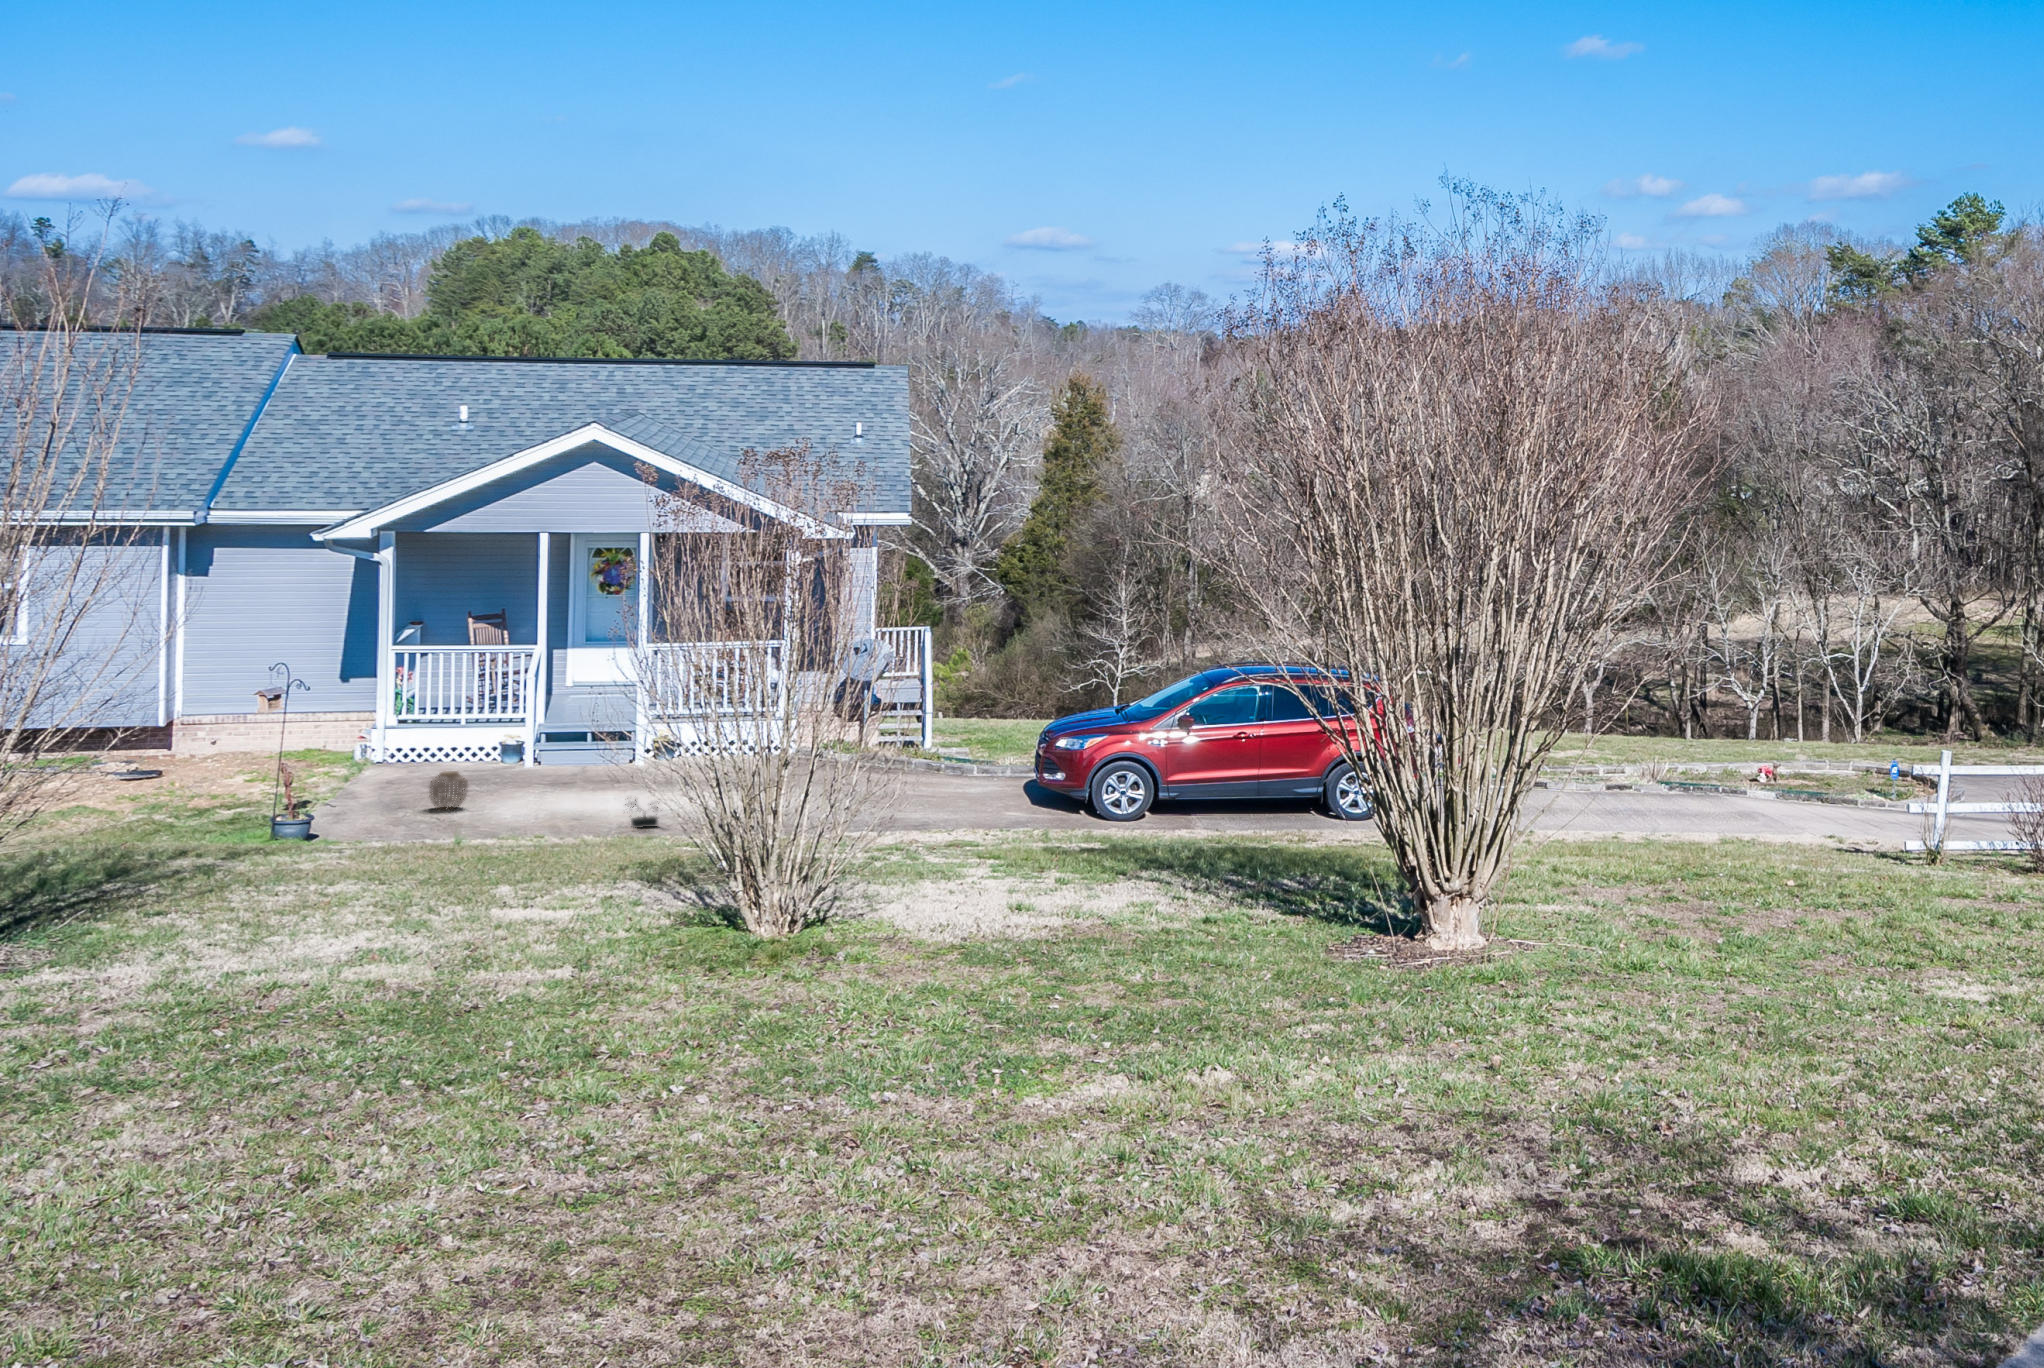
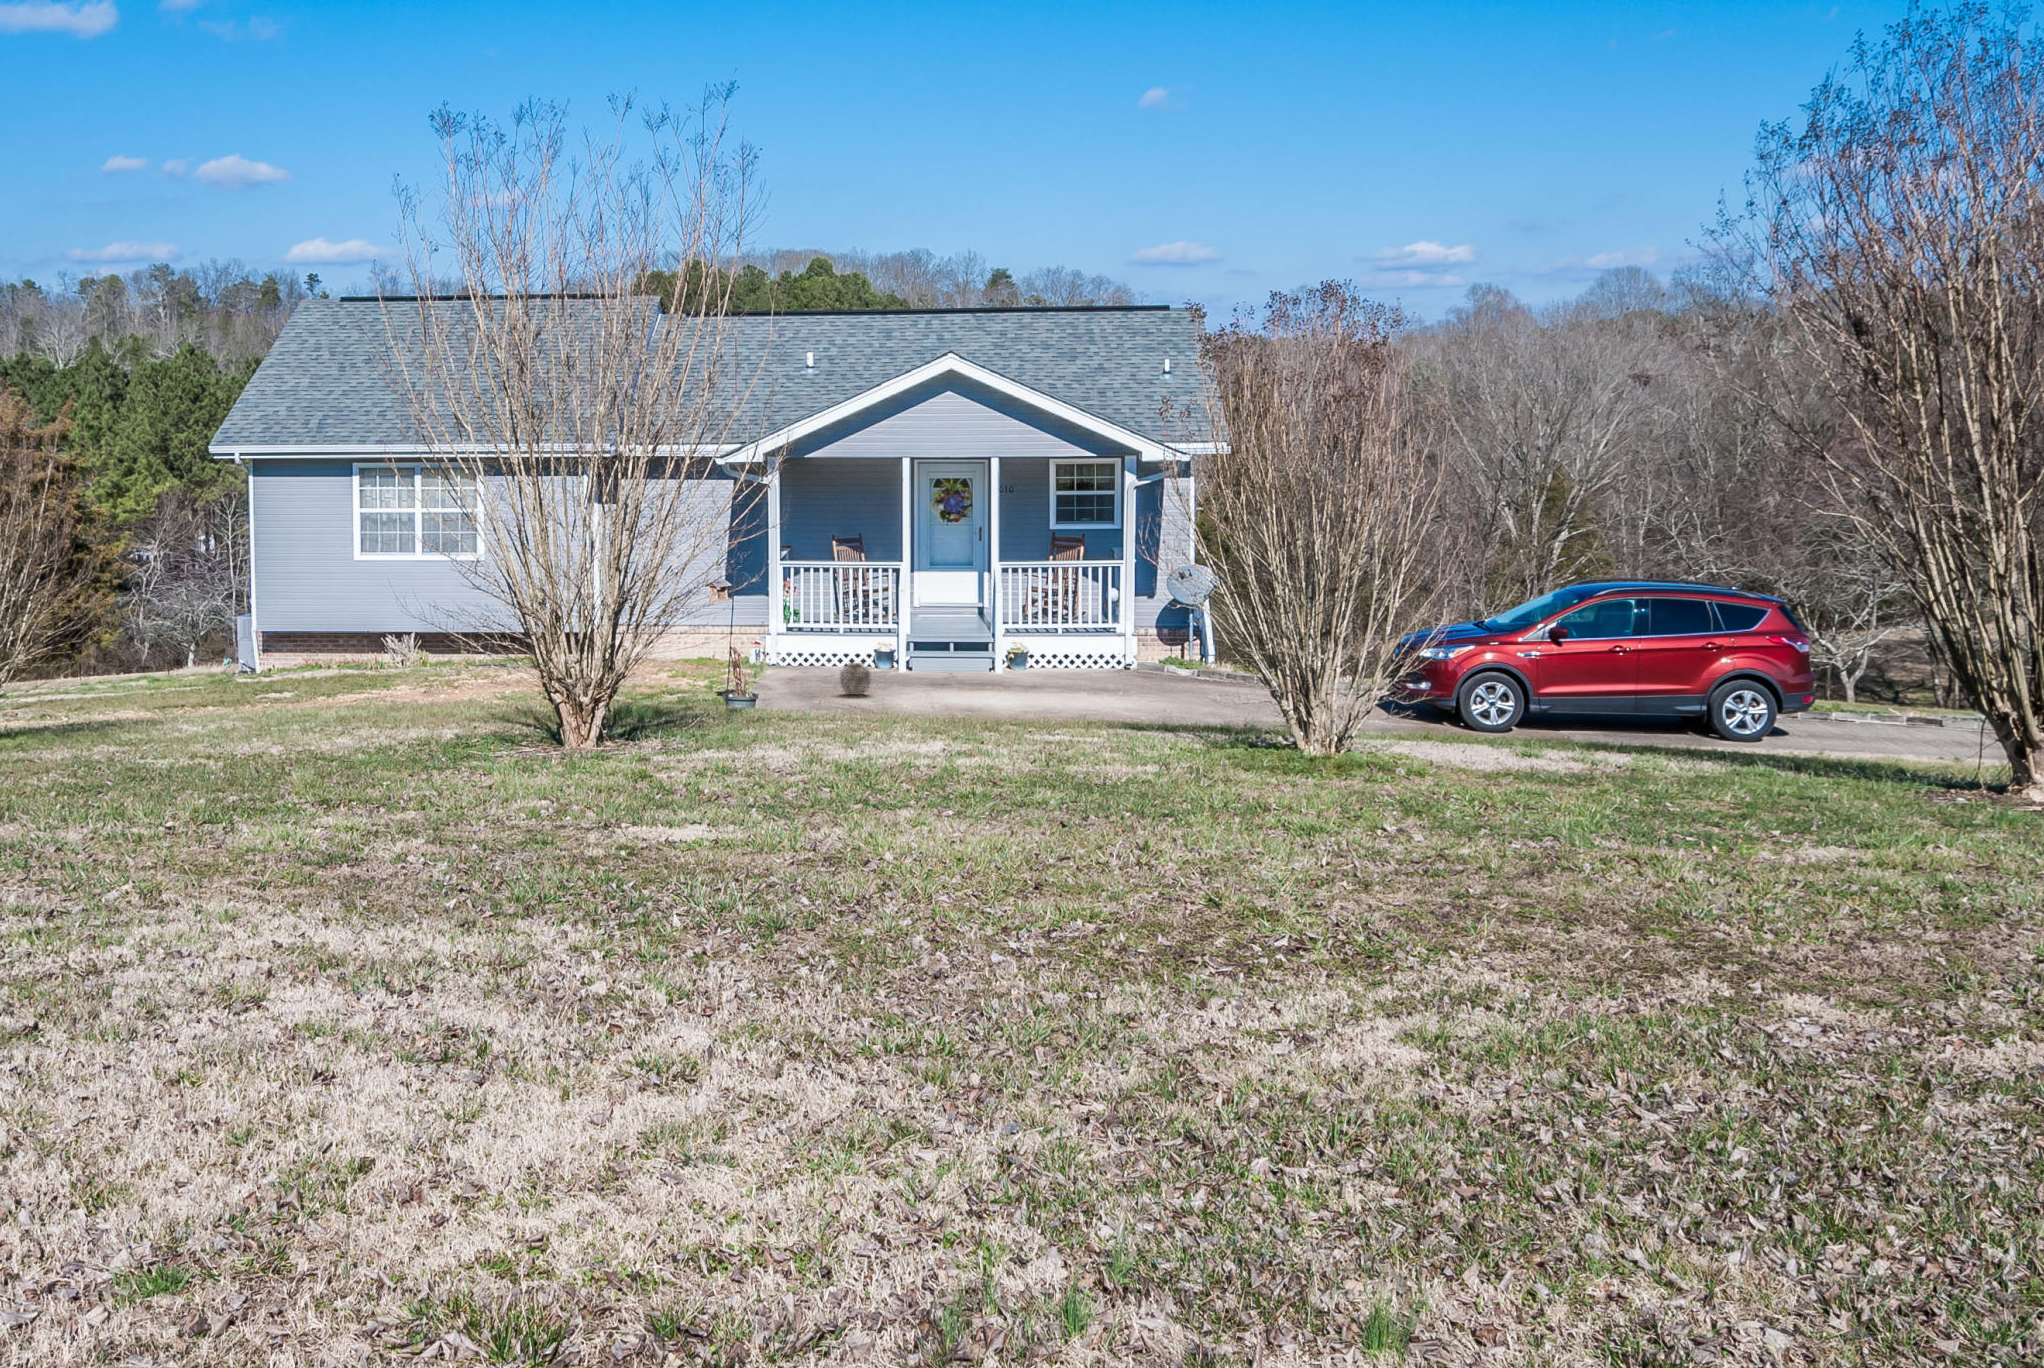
decorative plant: present [625,798,662,828] -> none [1014,686,1048,716]

